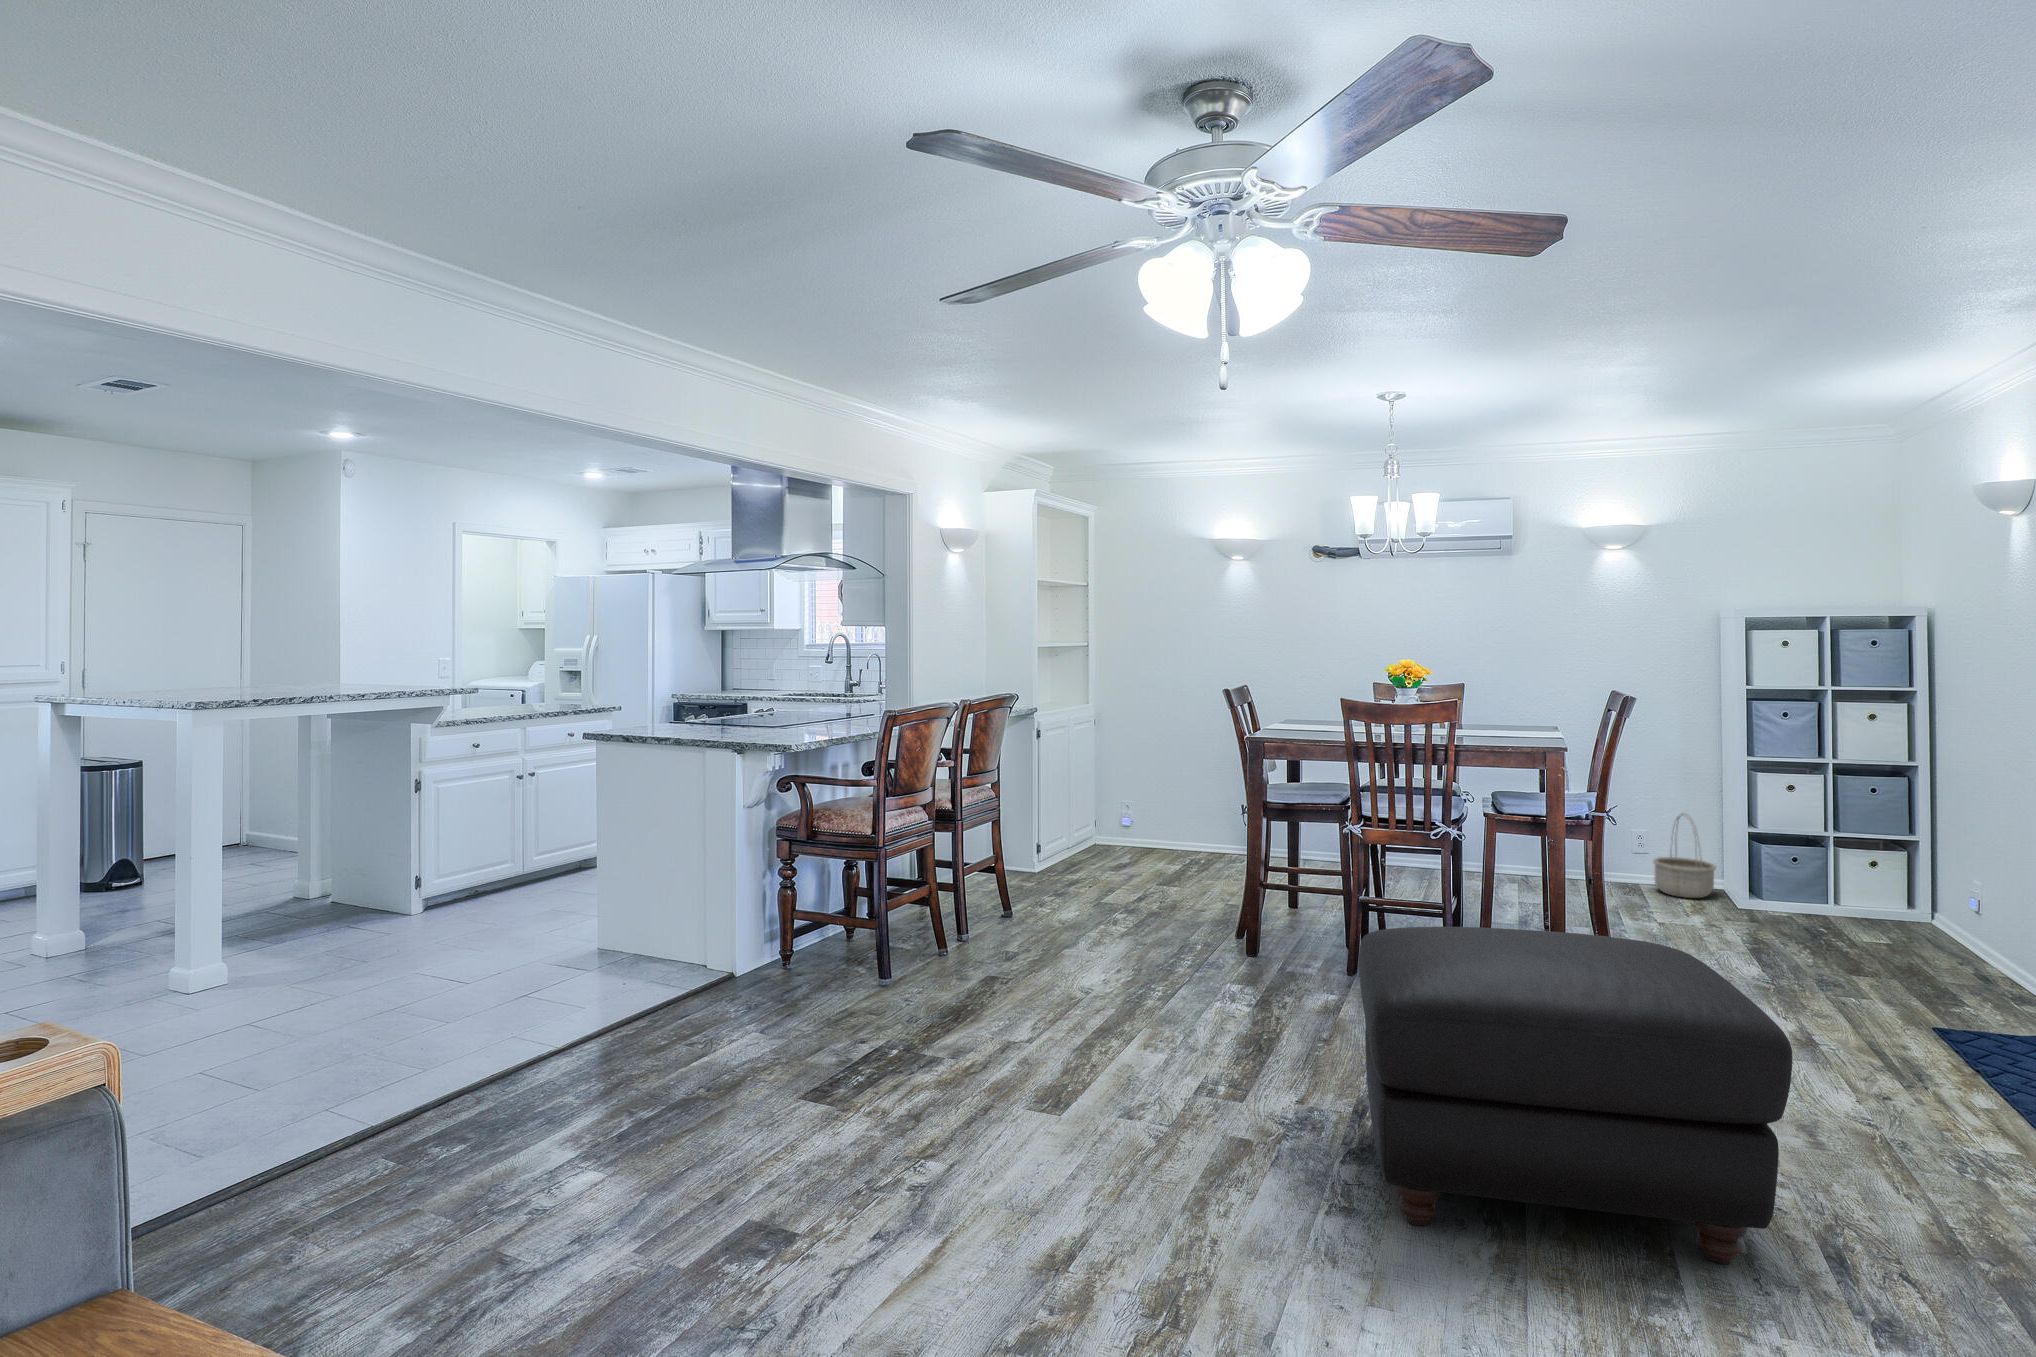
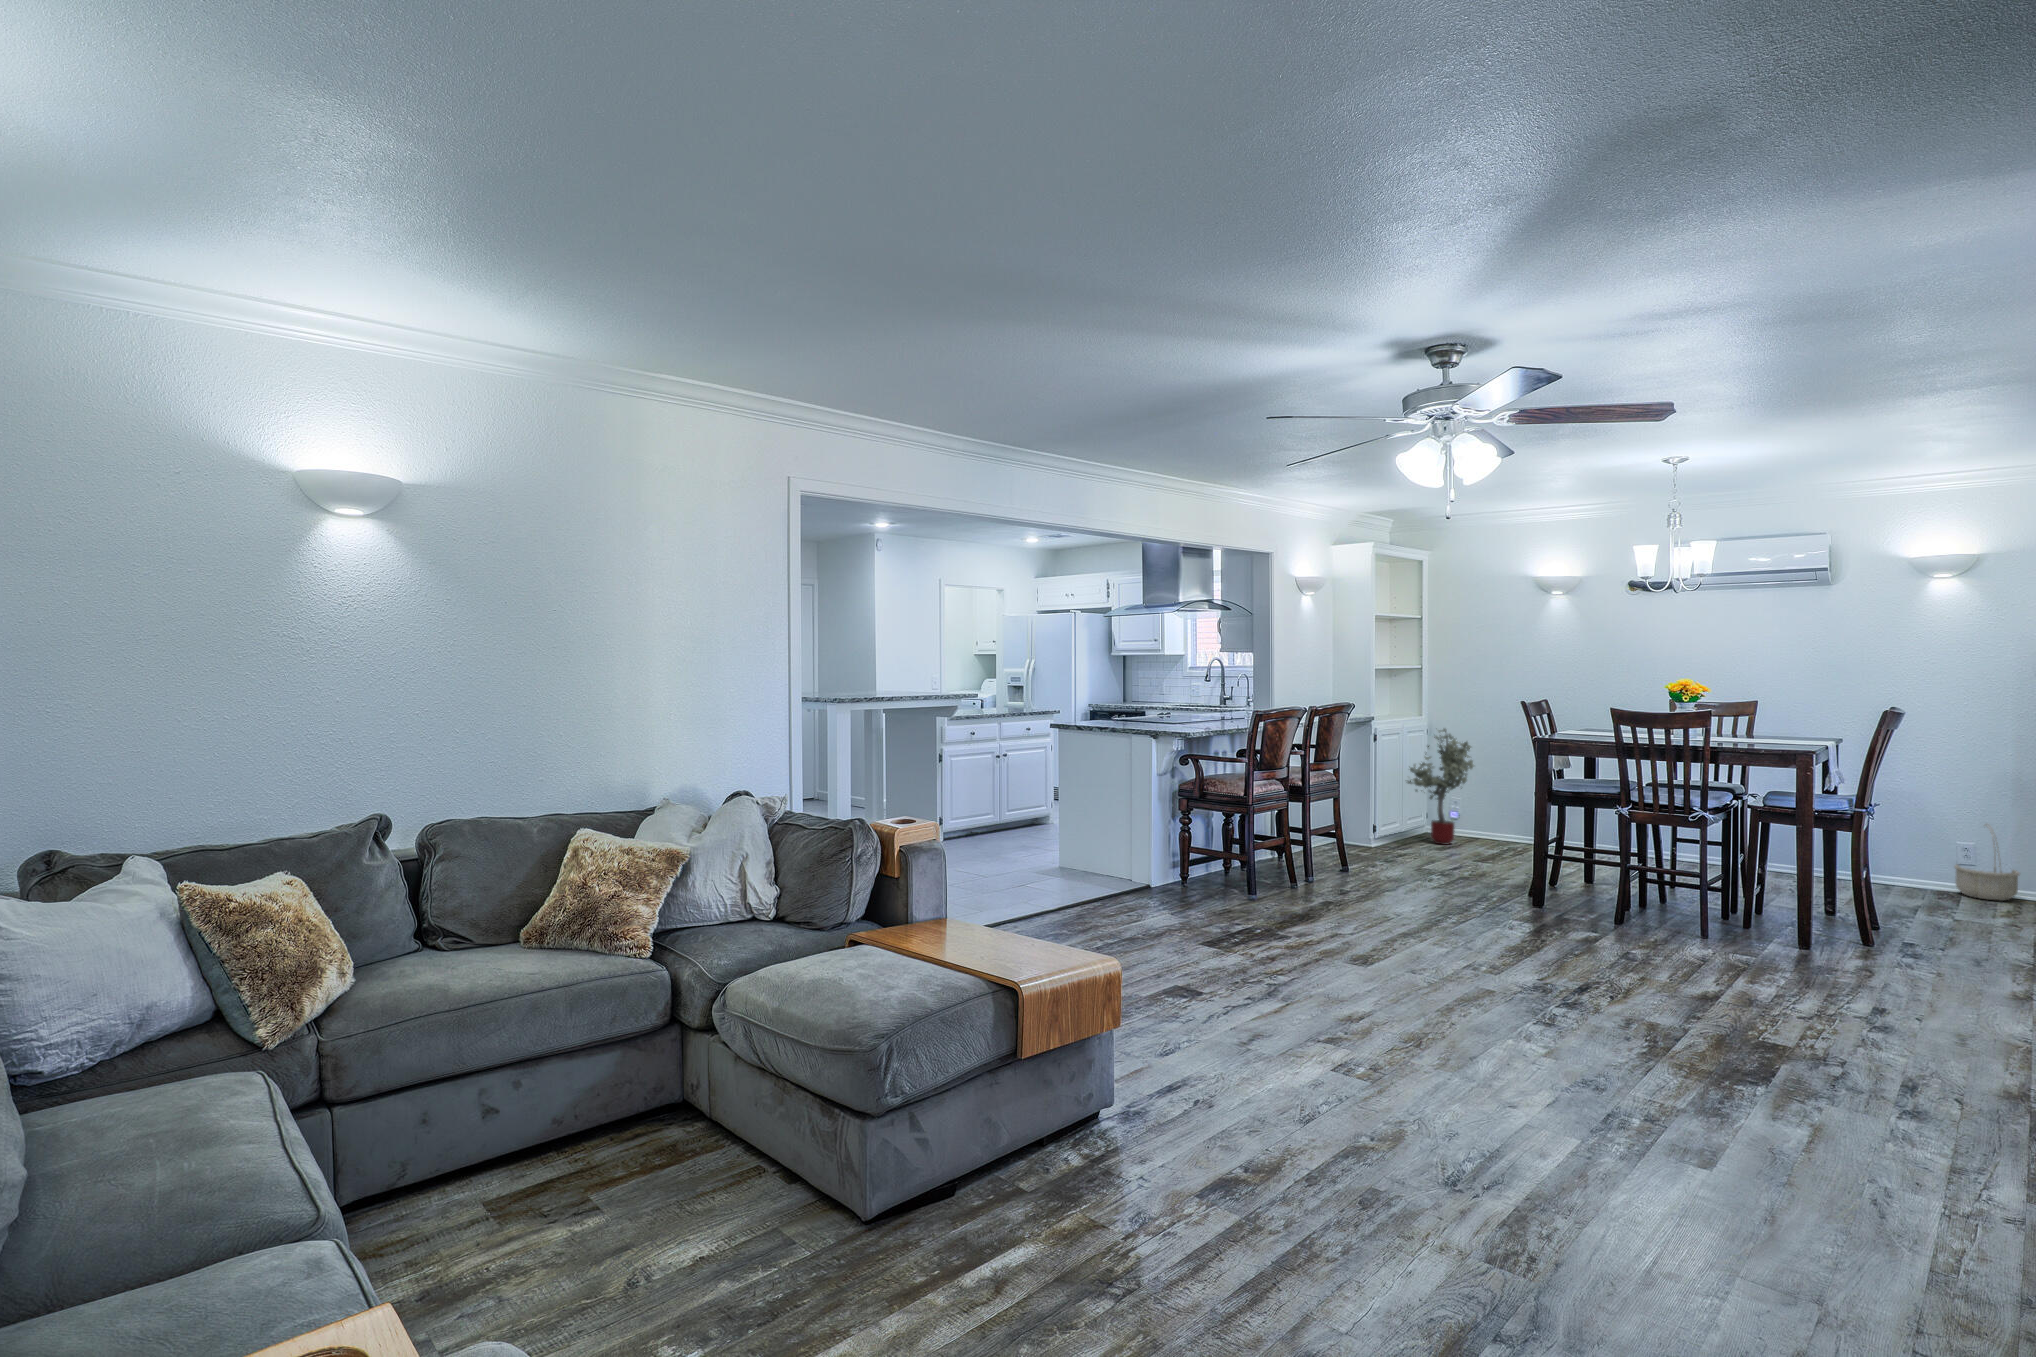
potted tree: none [1074,718,1155,864] -> present [1407,729,1474,845]
ottoman: present [1359,927,1792,1264] -> none [1567,857,1863,1073]

